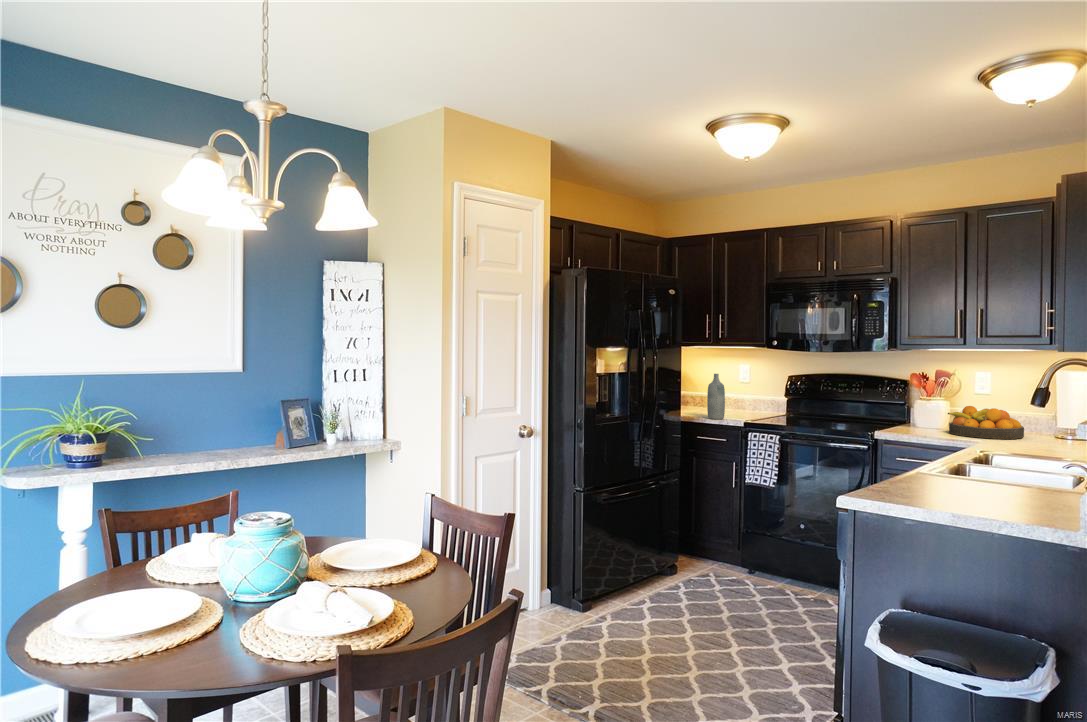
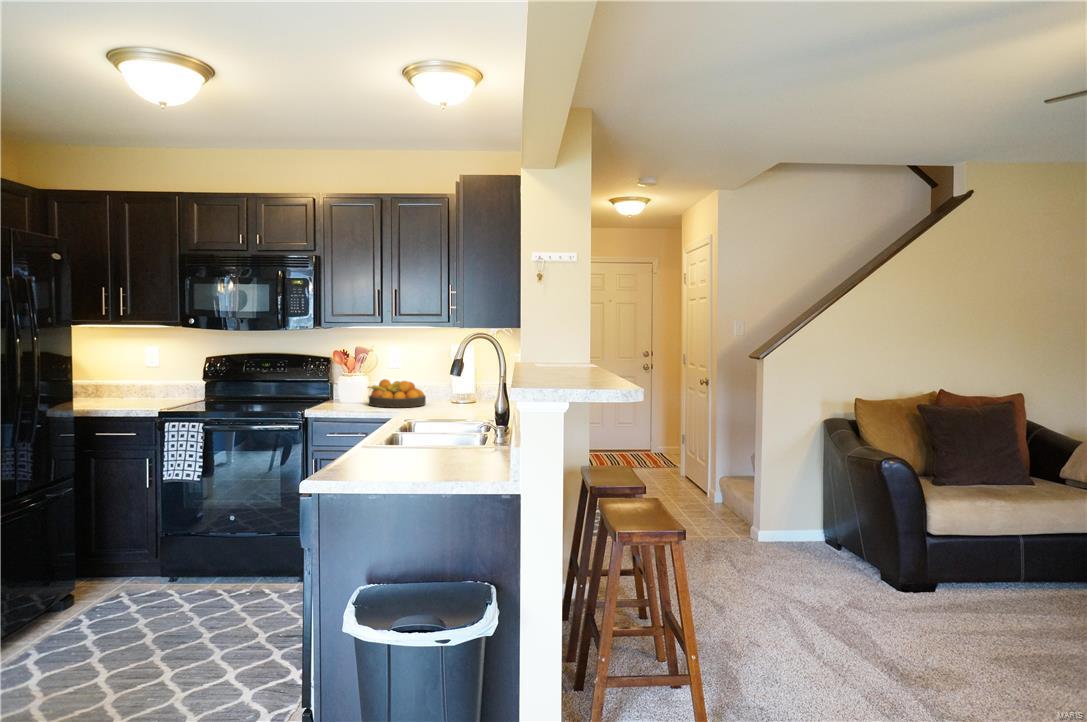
bottle: present [707,374,725,419] -> none [110,355,133,410]

